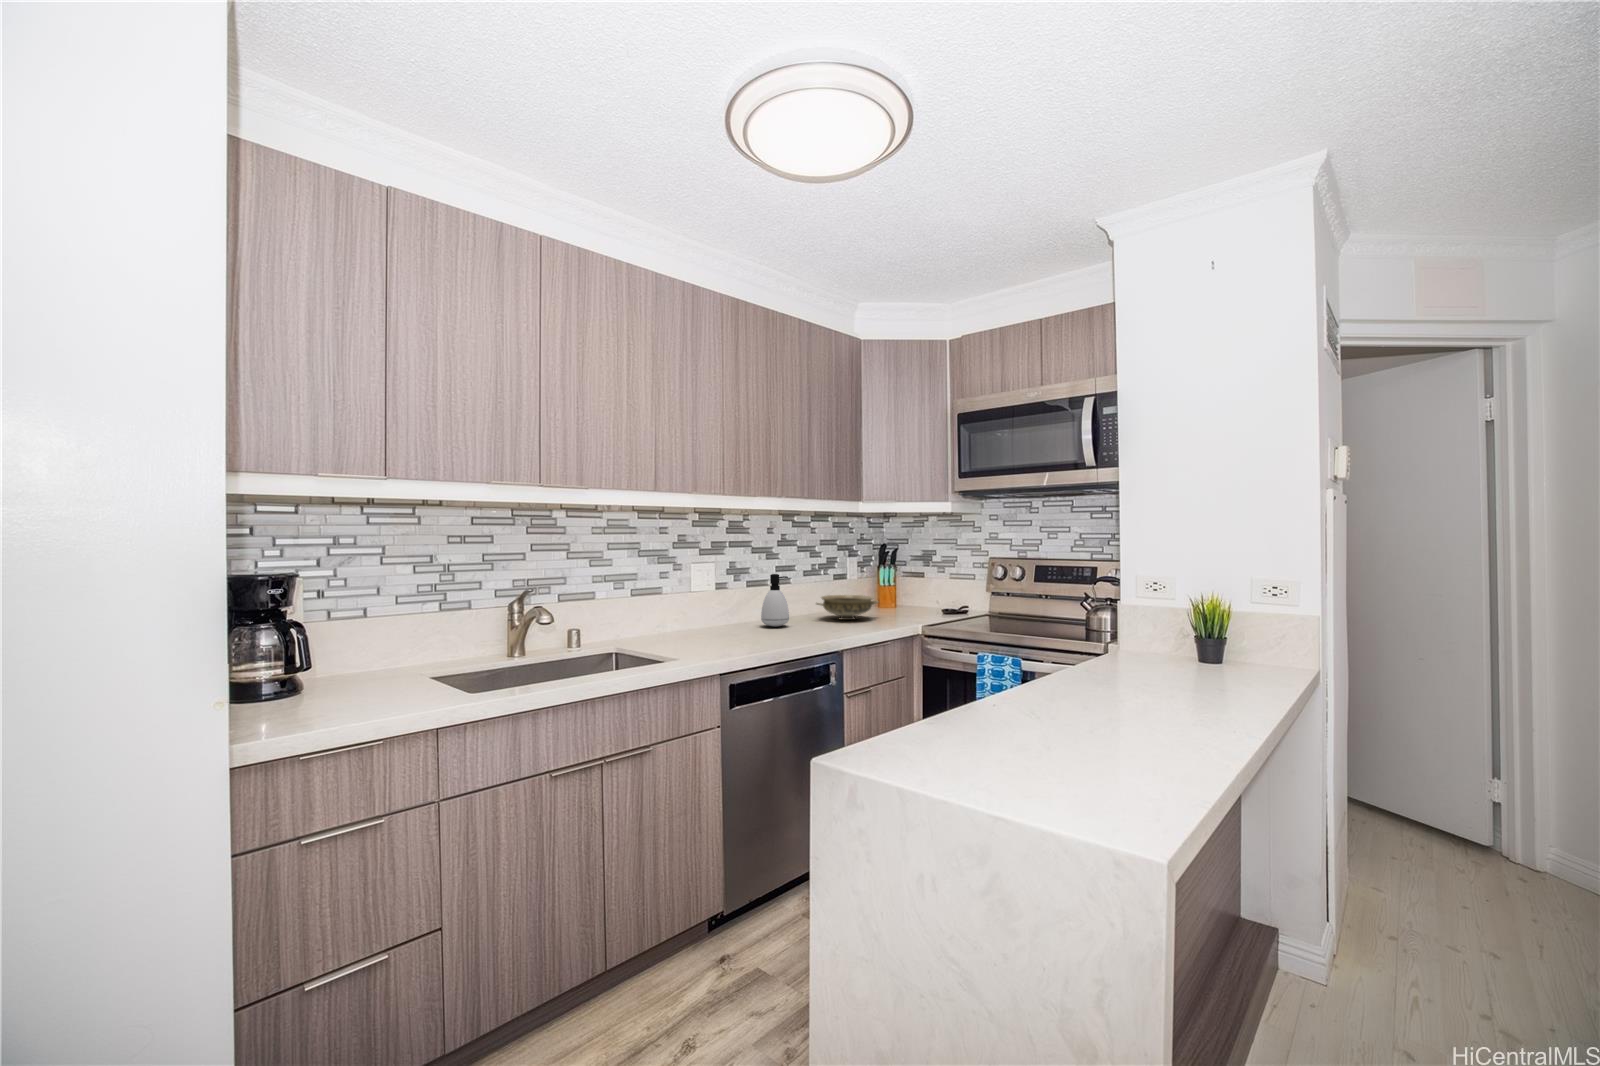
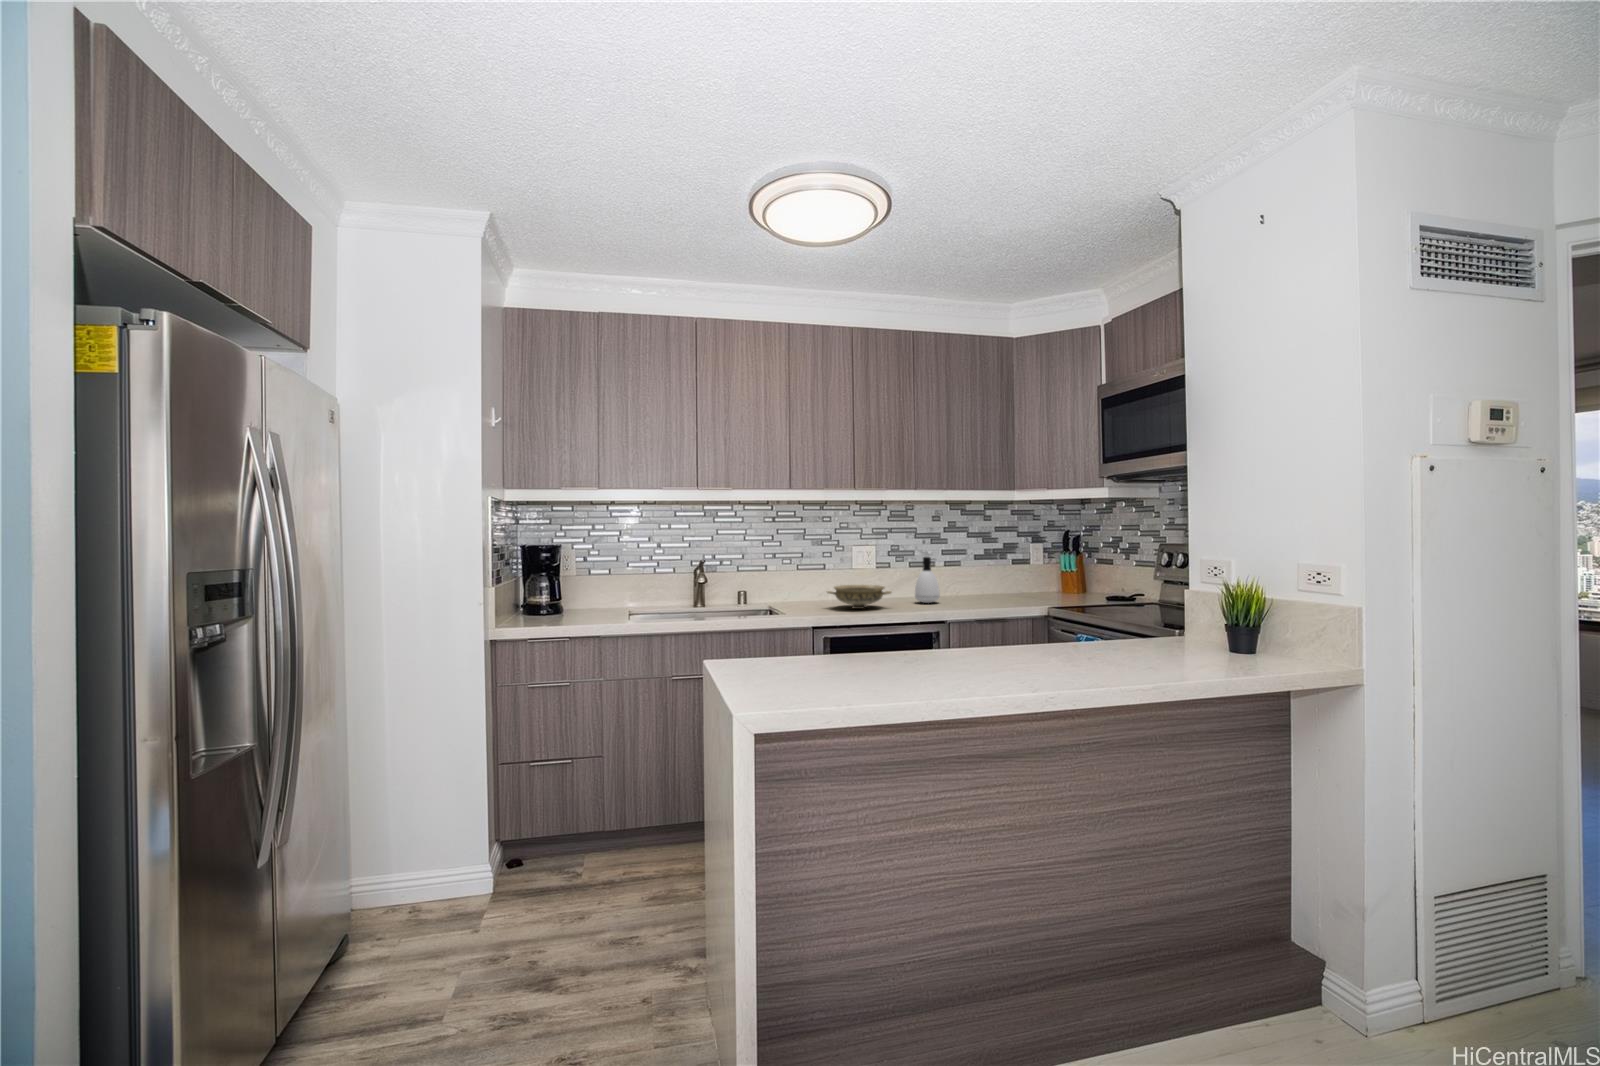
ceramic bowl: present [817,595,878,620] -> present [827,585,891,609]

